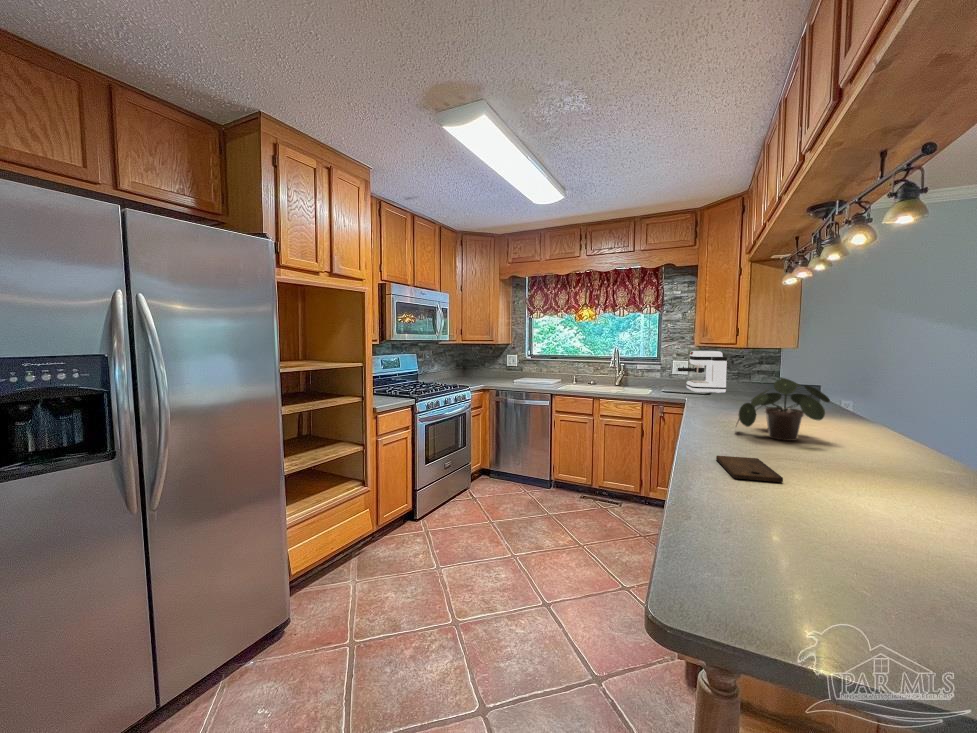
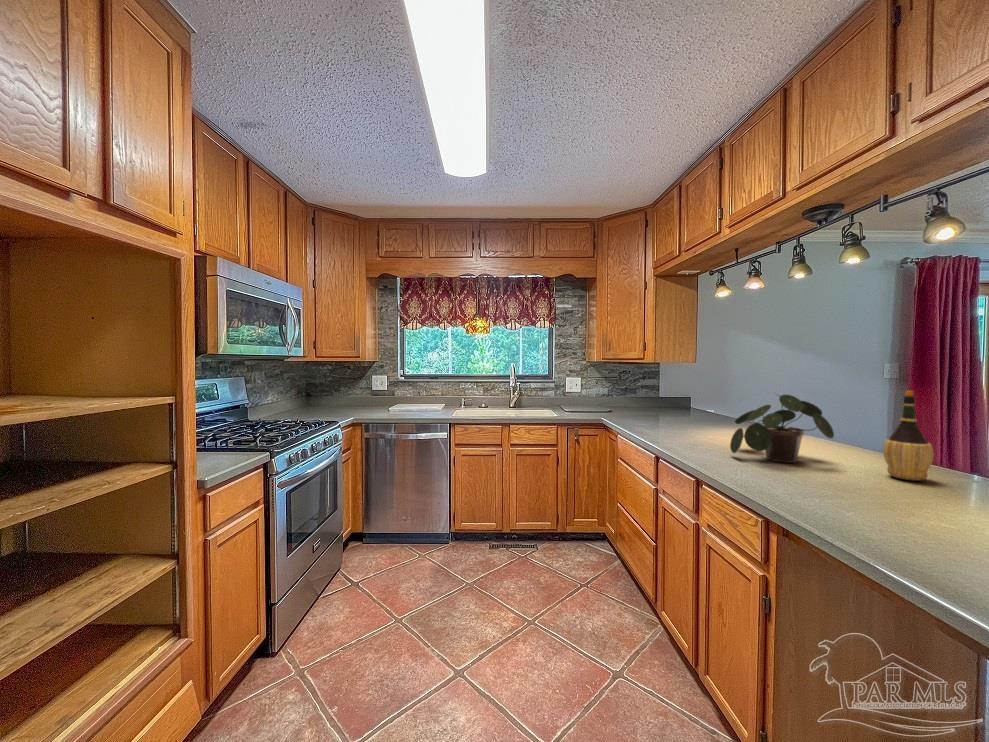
coffee maker: present [678,351,727,393] -> none [577,367,626,411]
wine bottle: none [861,379,908,464] -> present [883,391,934,481]
cutting board: present [716,456,783,482] -> none [808,496,937,535]

